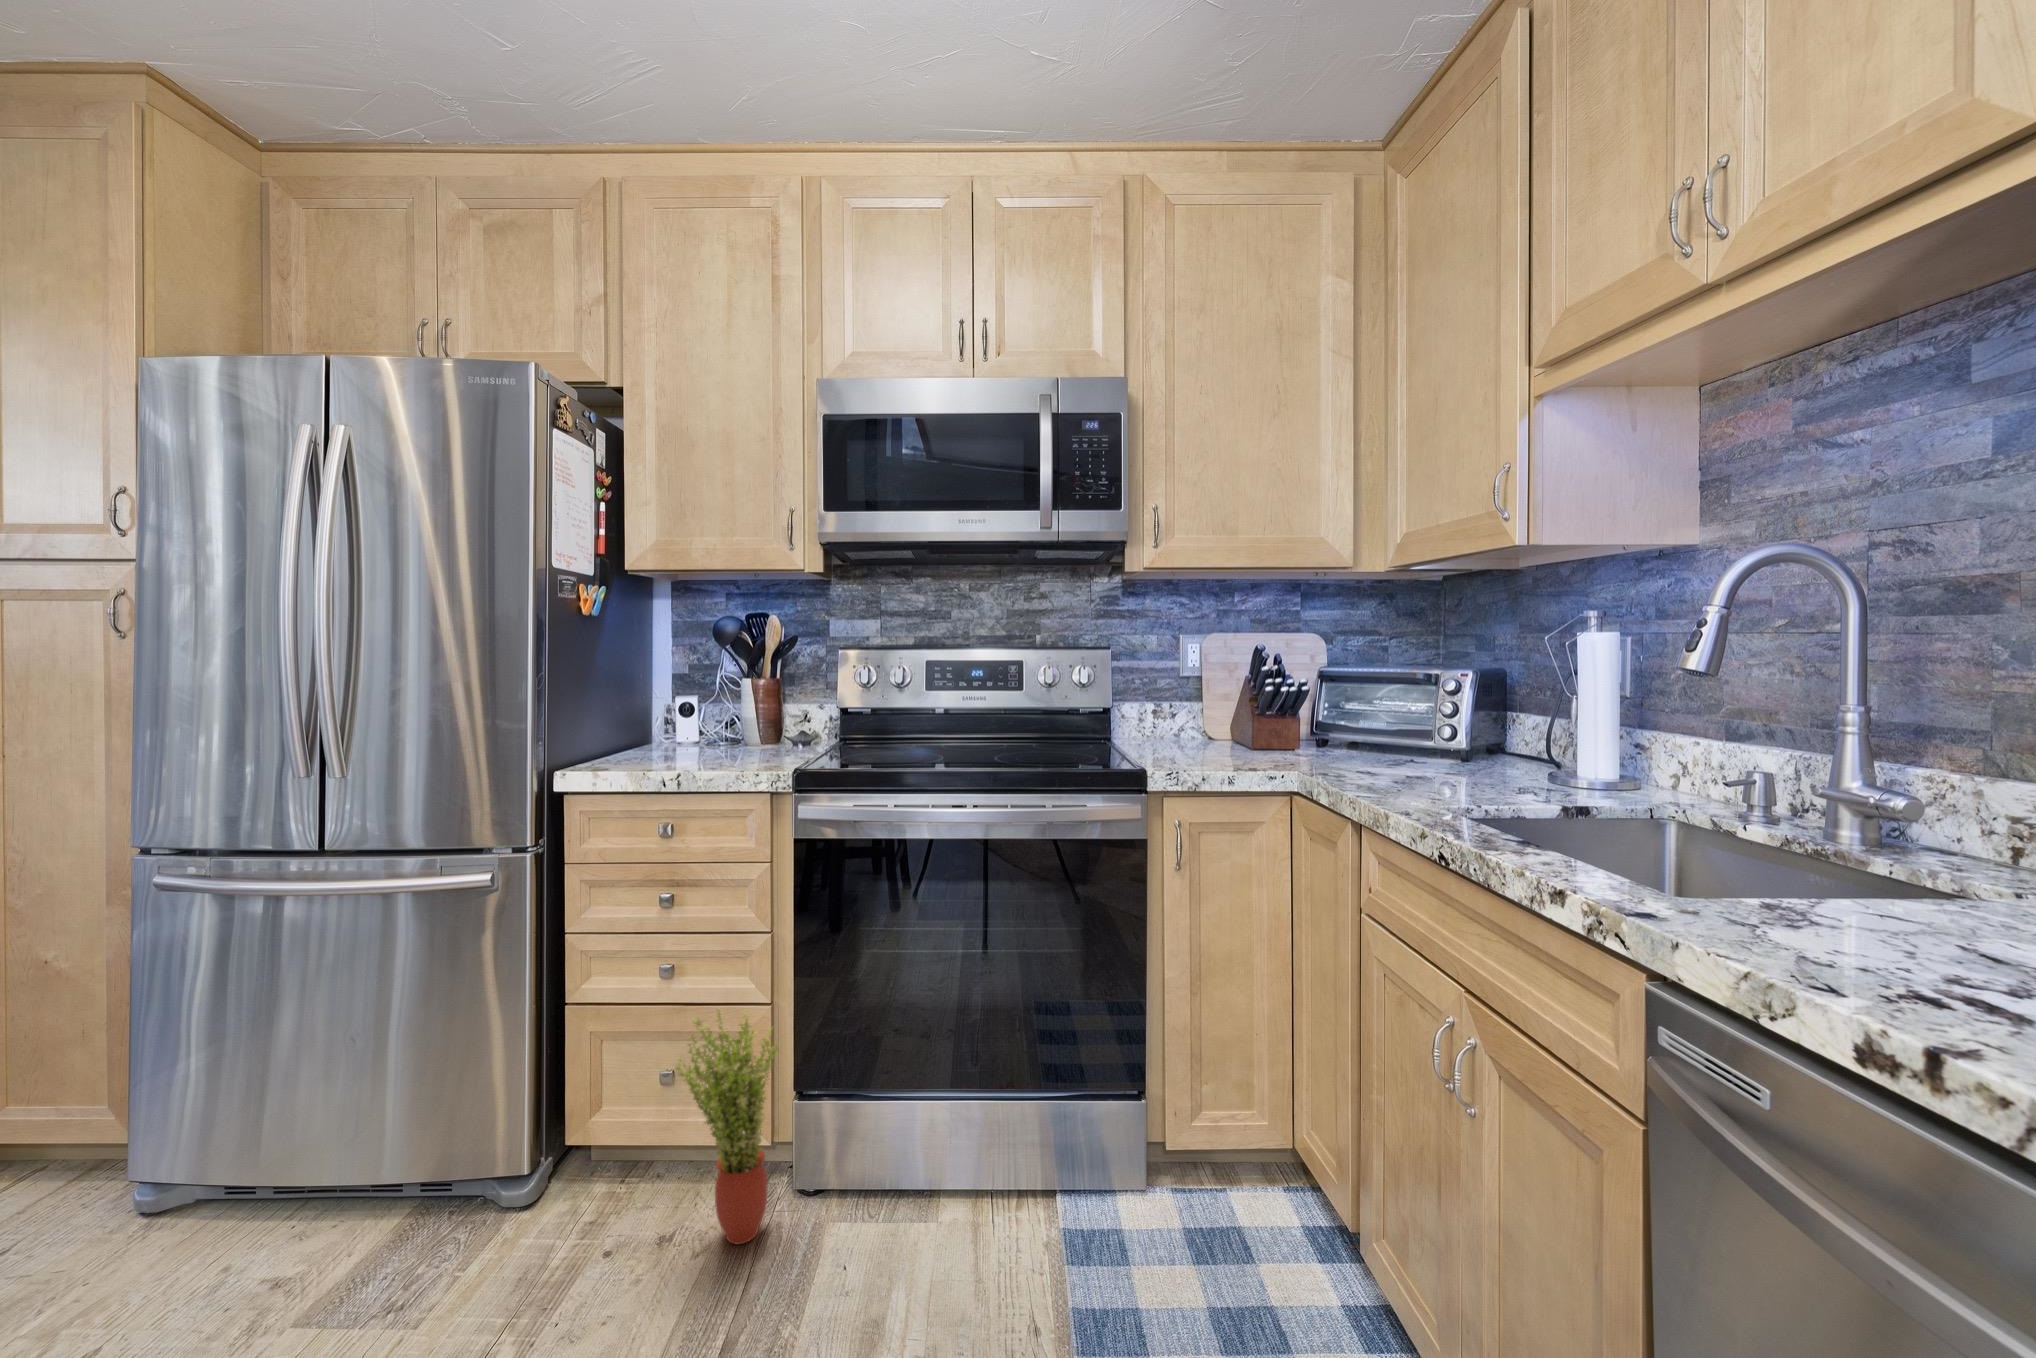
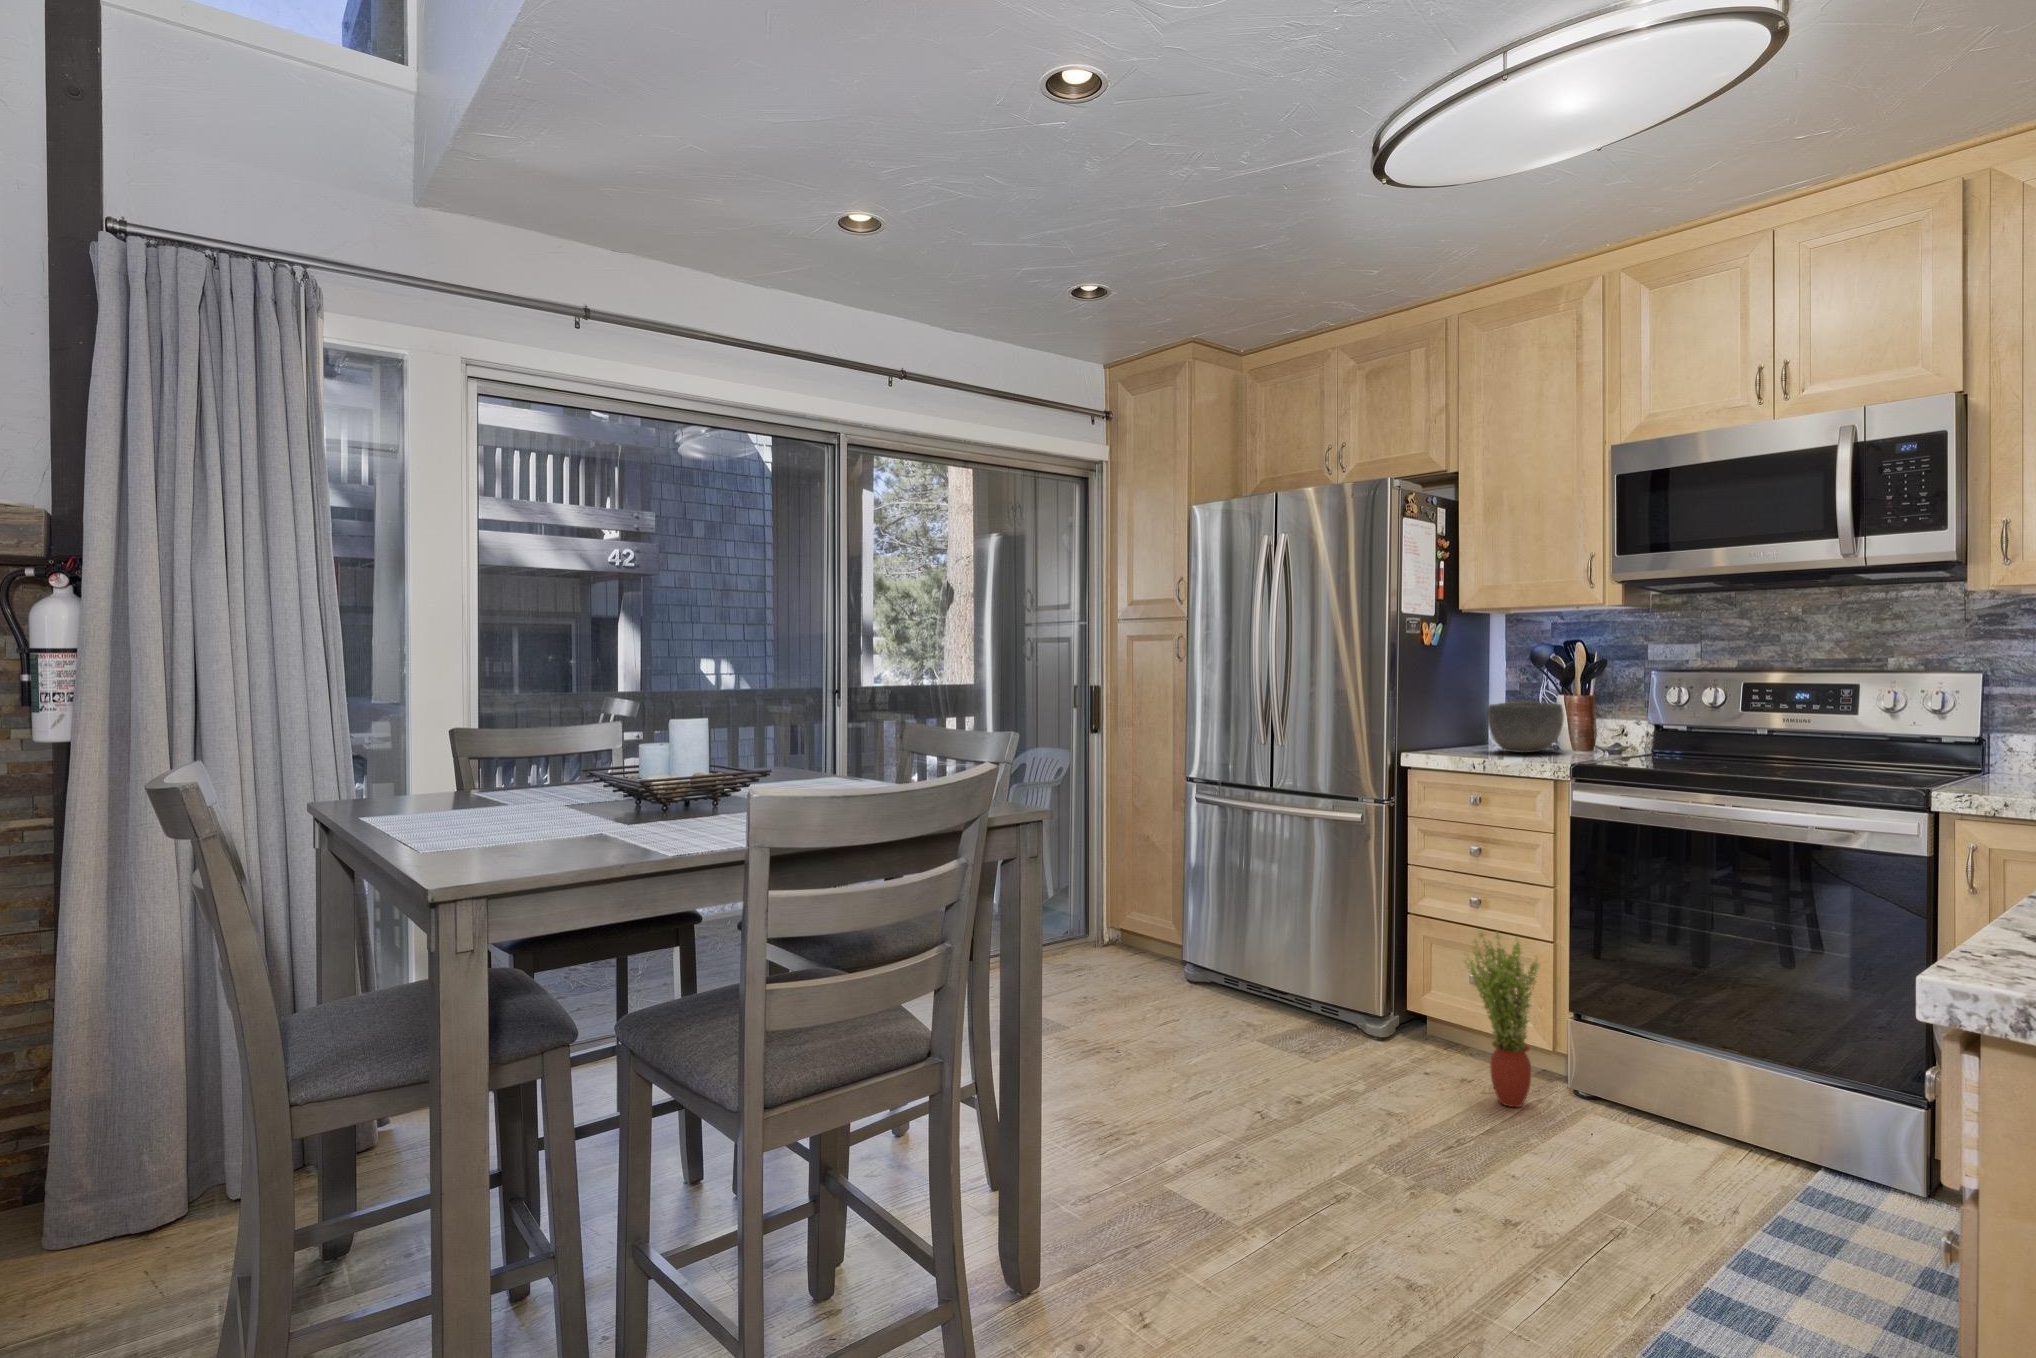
bowl: none [666,689,757,754] -> present [1487,702,1564,753]

